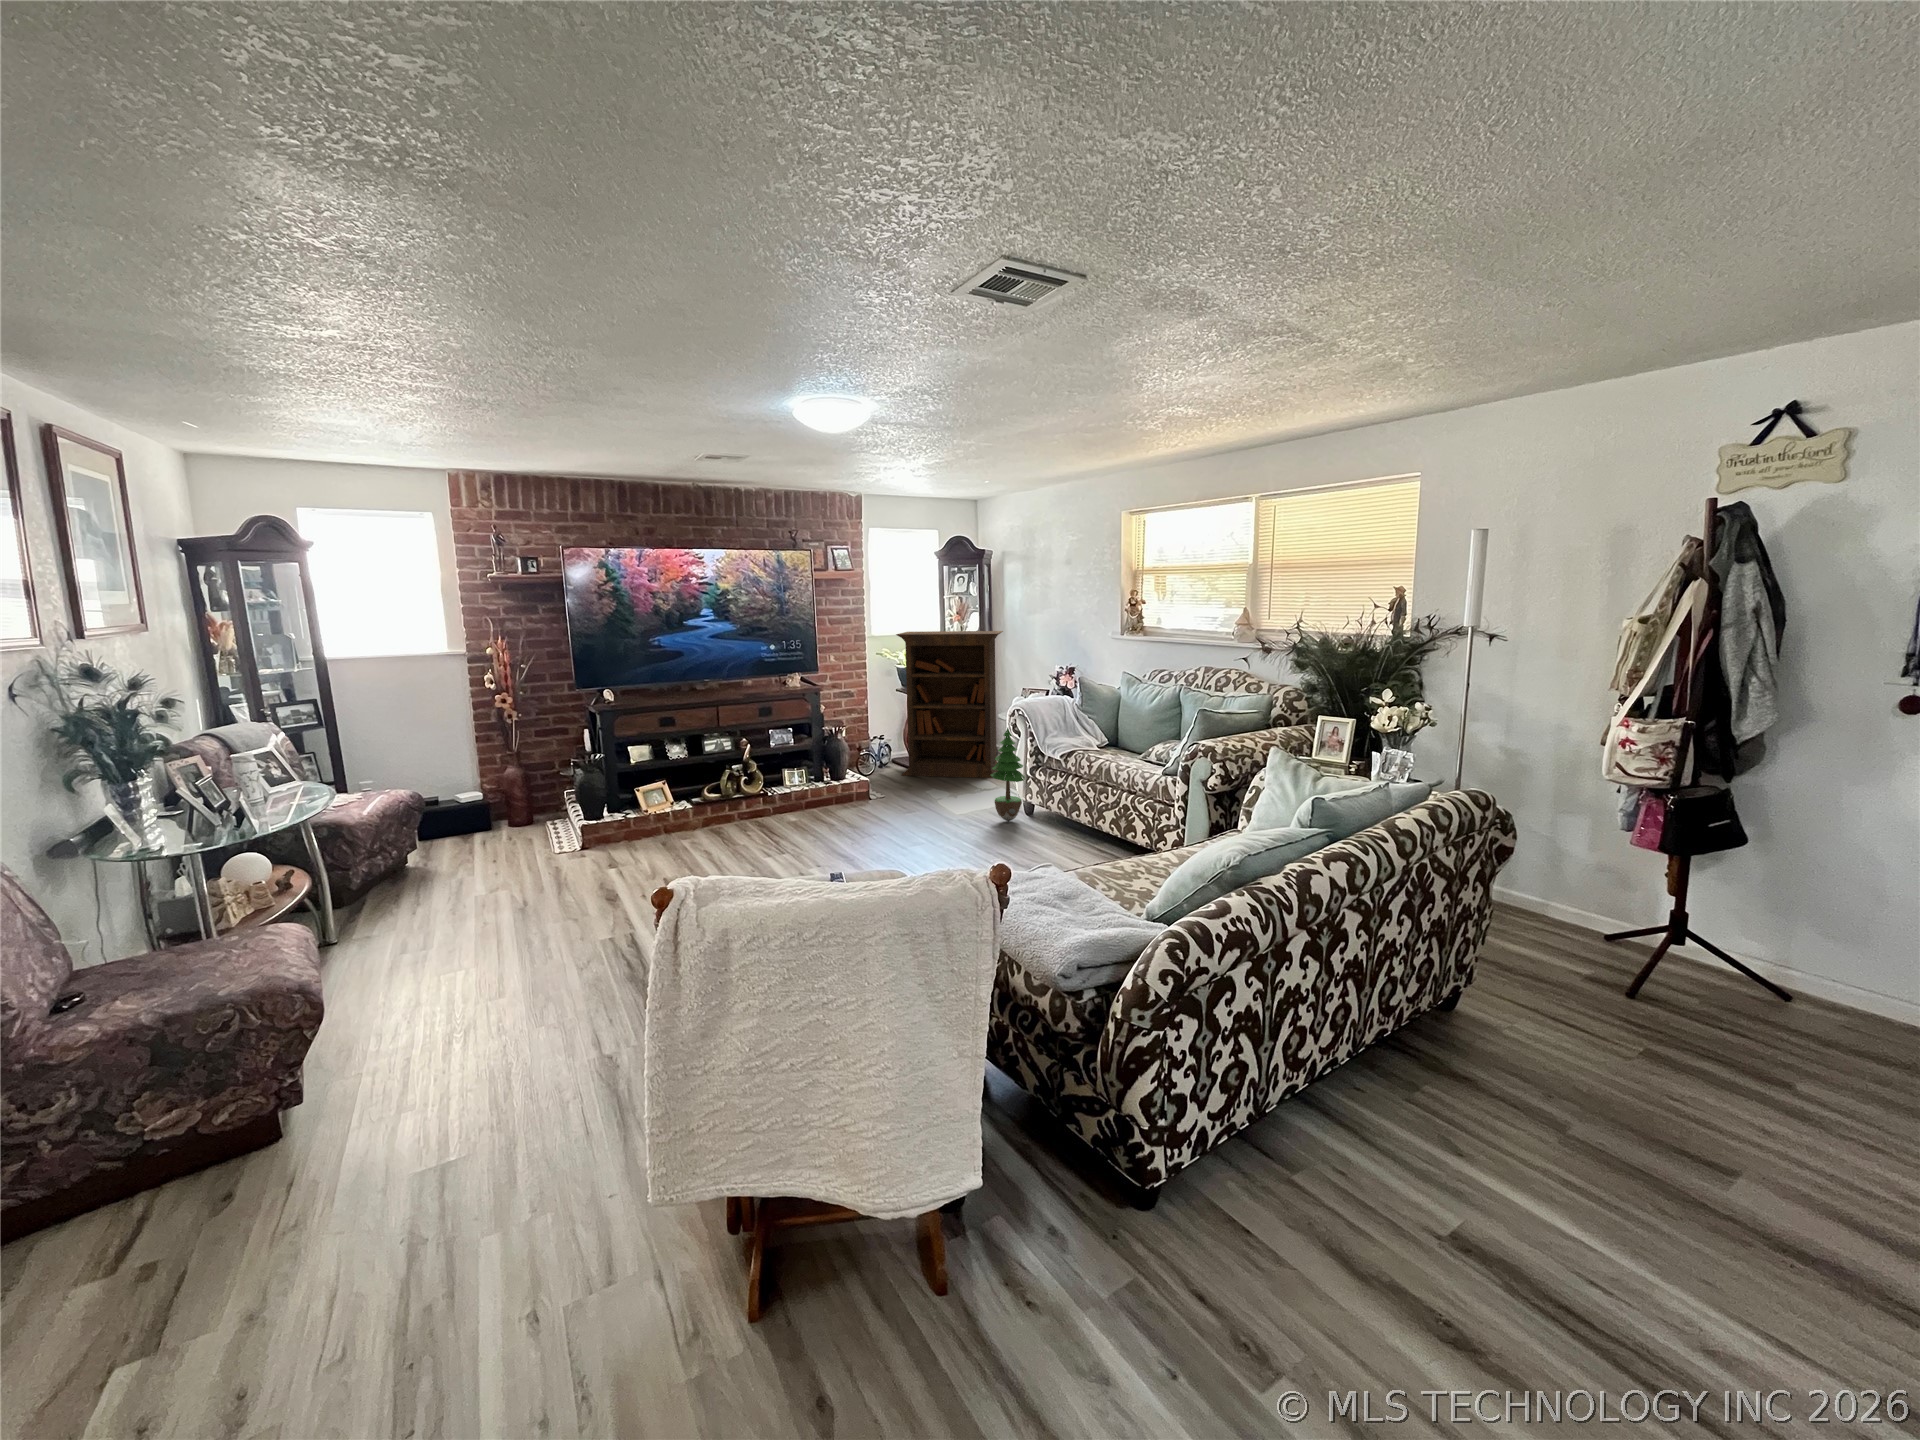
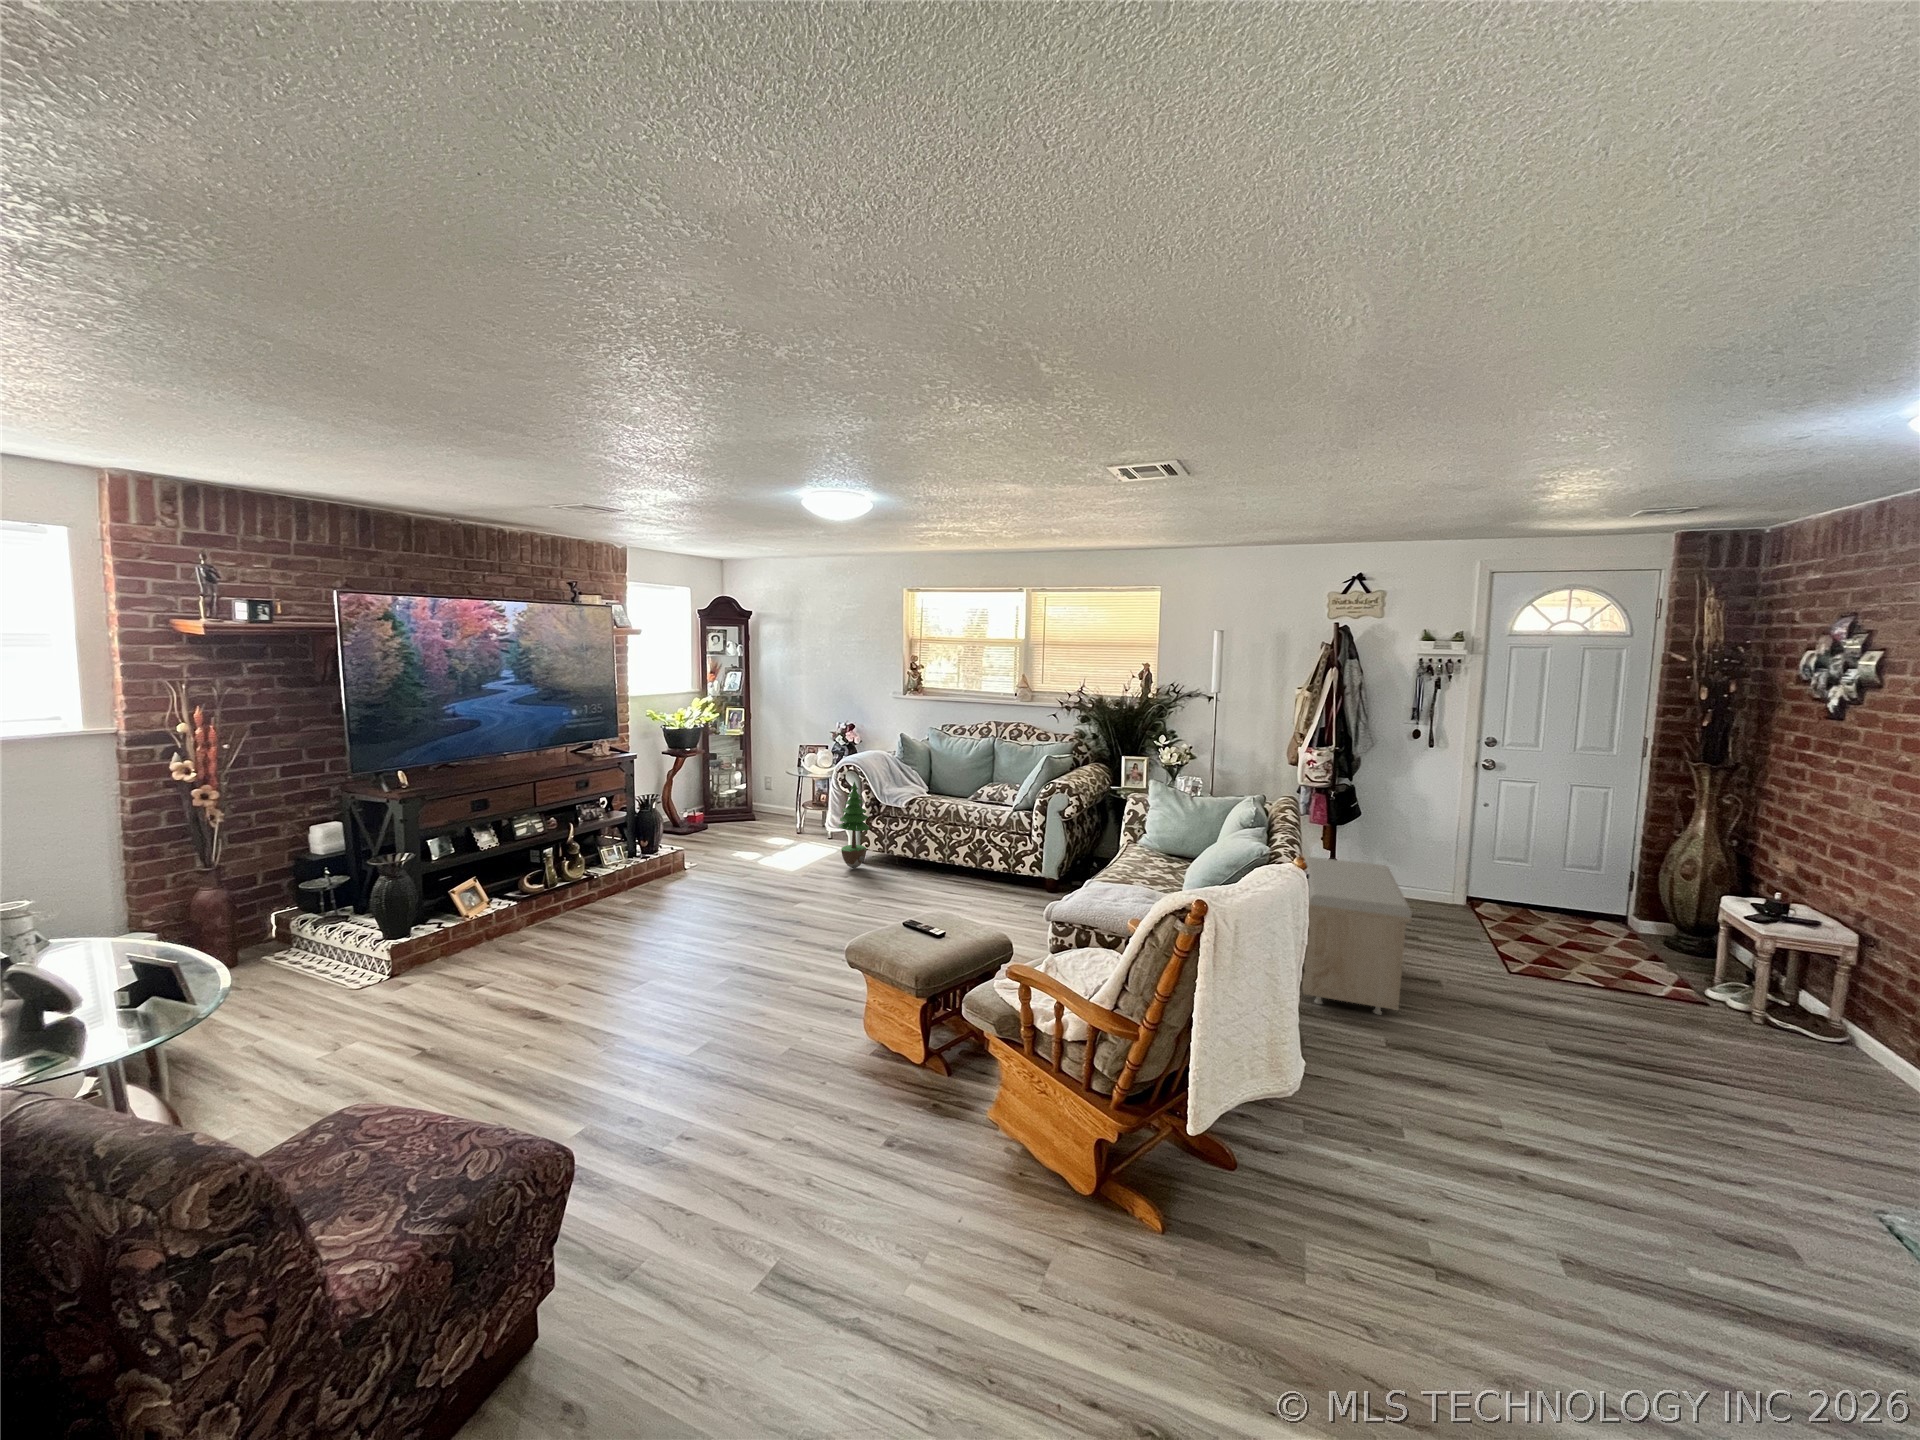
bookcase: present [896,631,1003,778] -> none [675,690,786,841]
storage bench: none [1350,896,1645,1200] -> present [1303,857,1412,1014]

